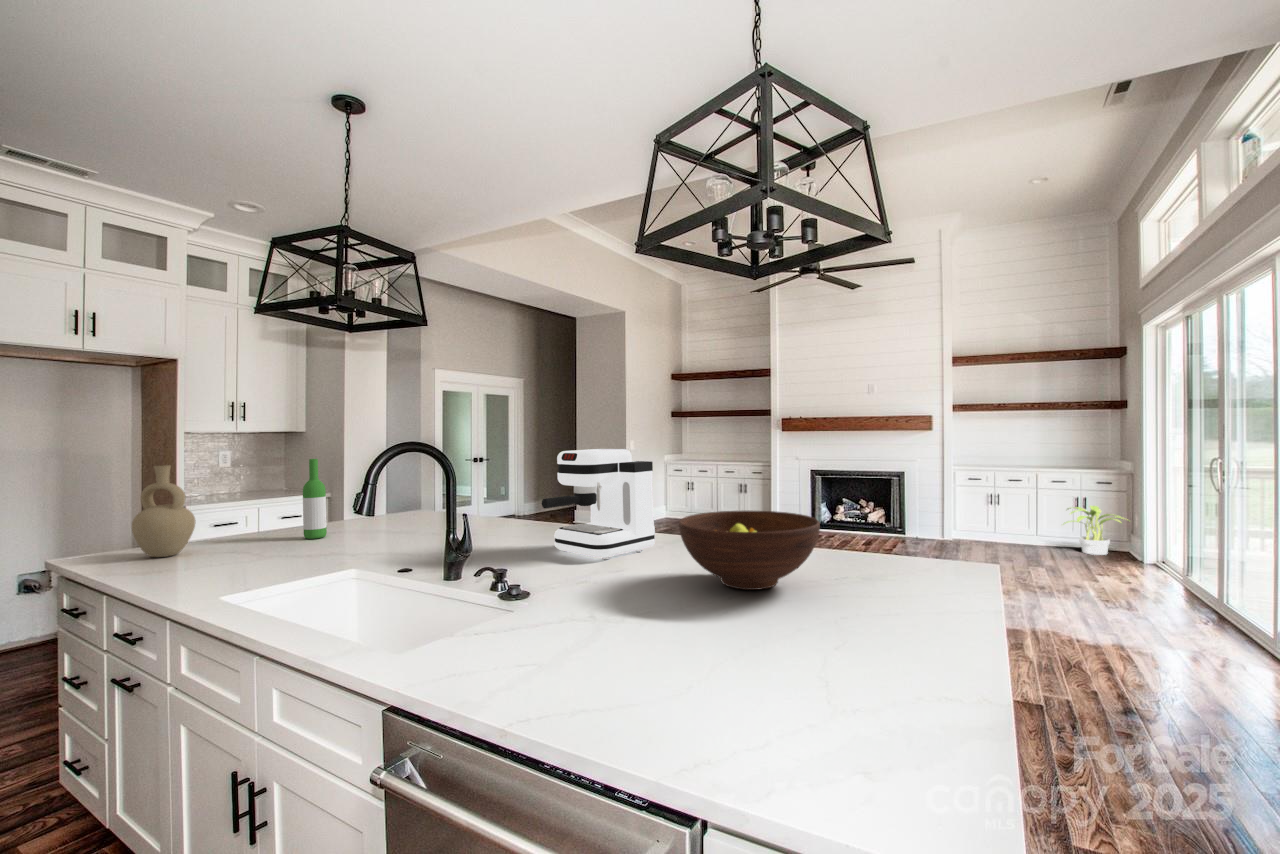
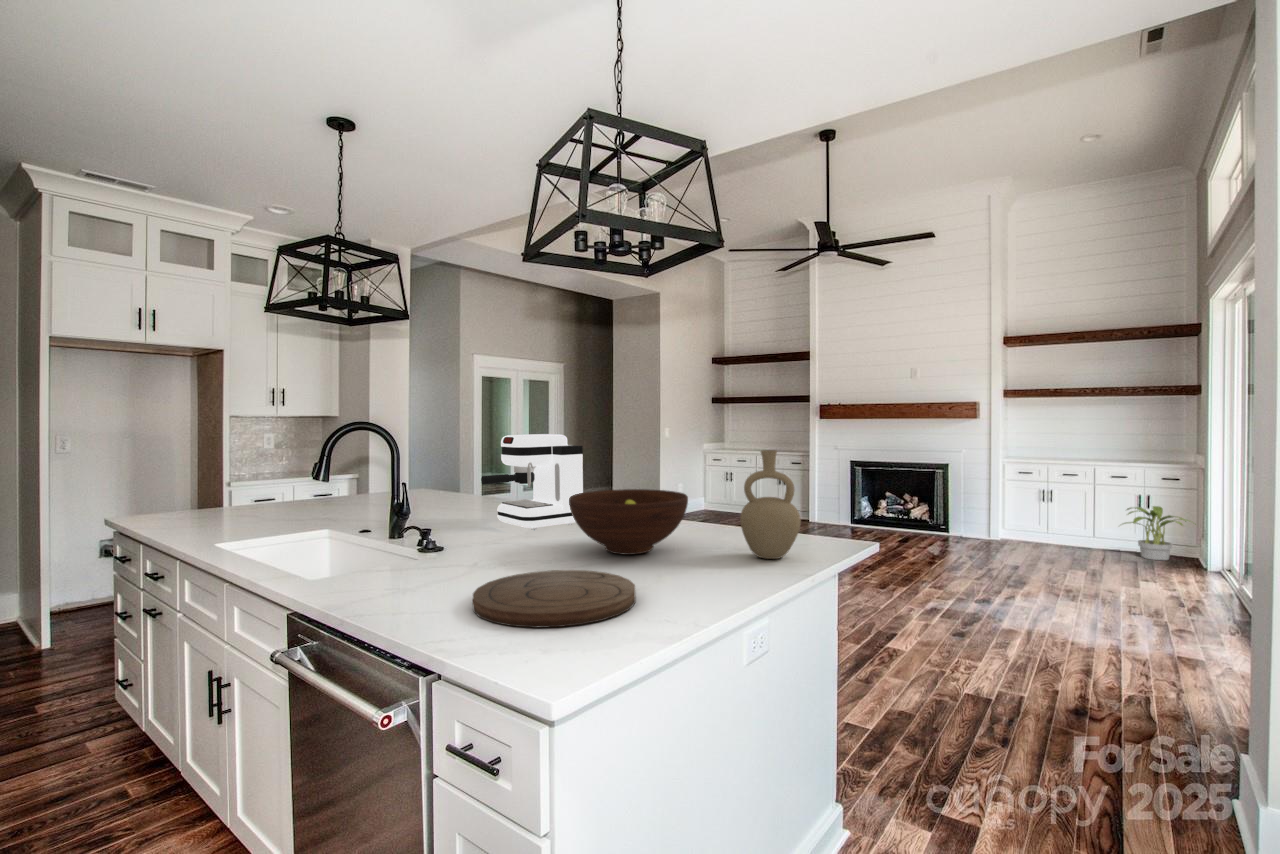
wine bottle: present [303,459,327,539] -> none [304,439,324,508]
vase: present [132,465,196,557] -> present [740,450,801,559]
cutting board: none [648,619,865,719] -> present [473,570,636,628]

